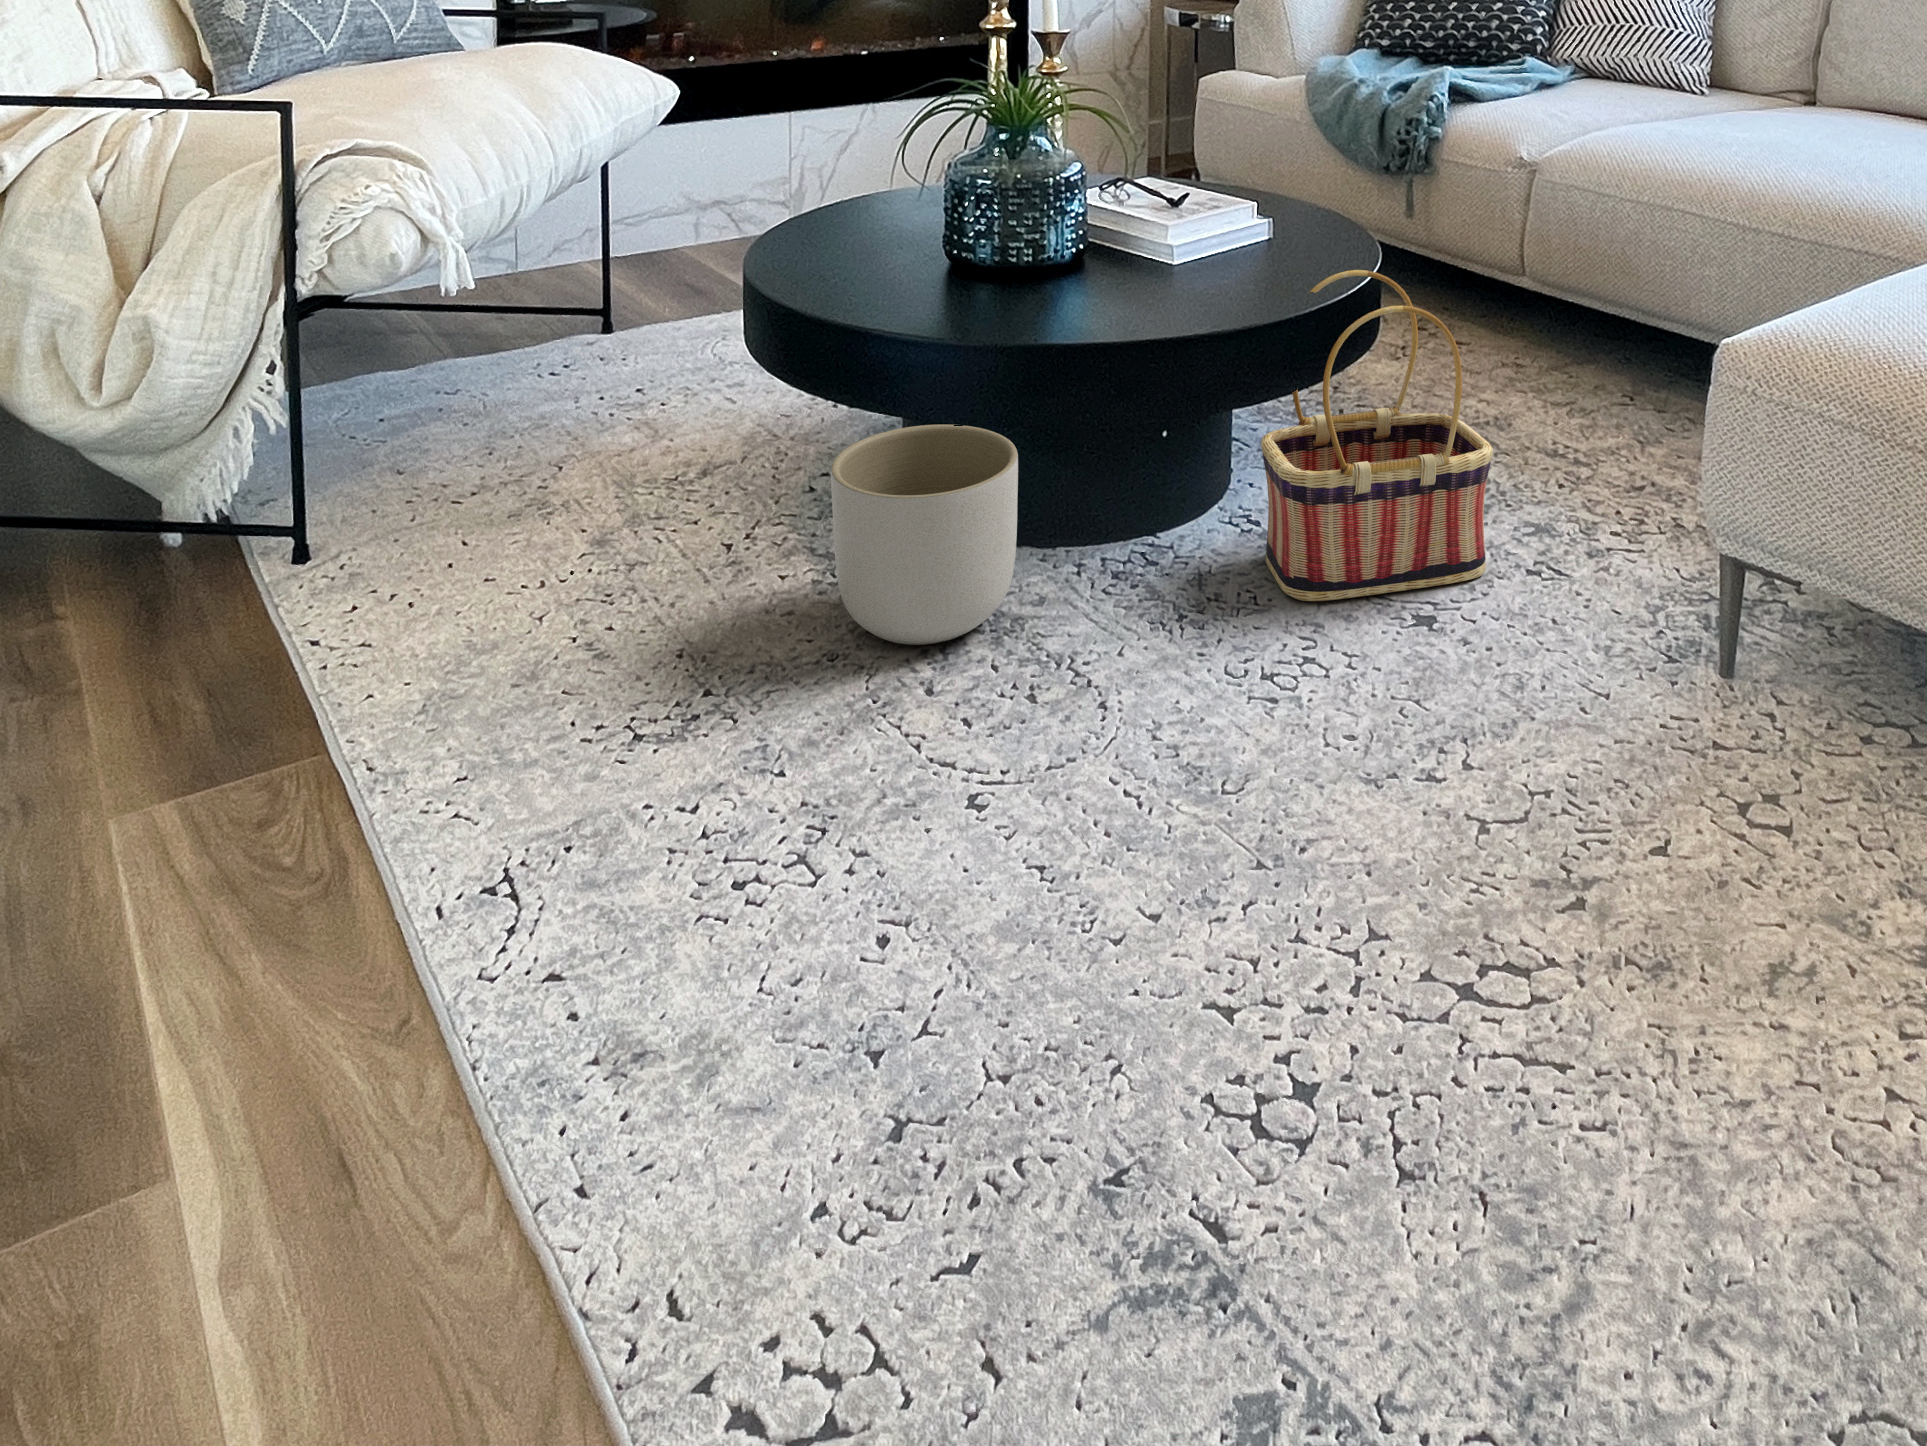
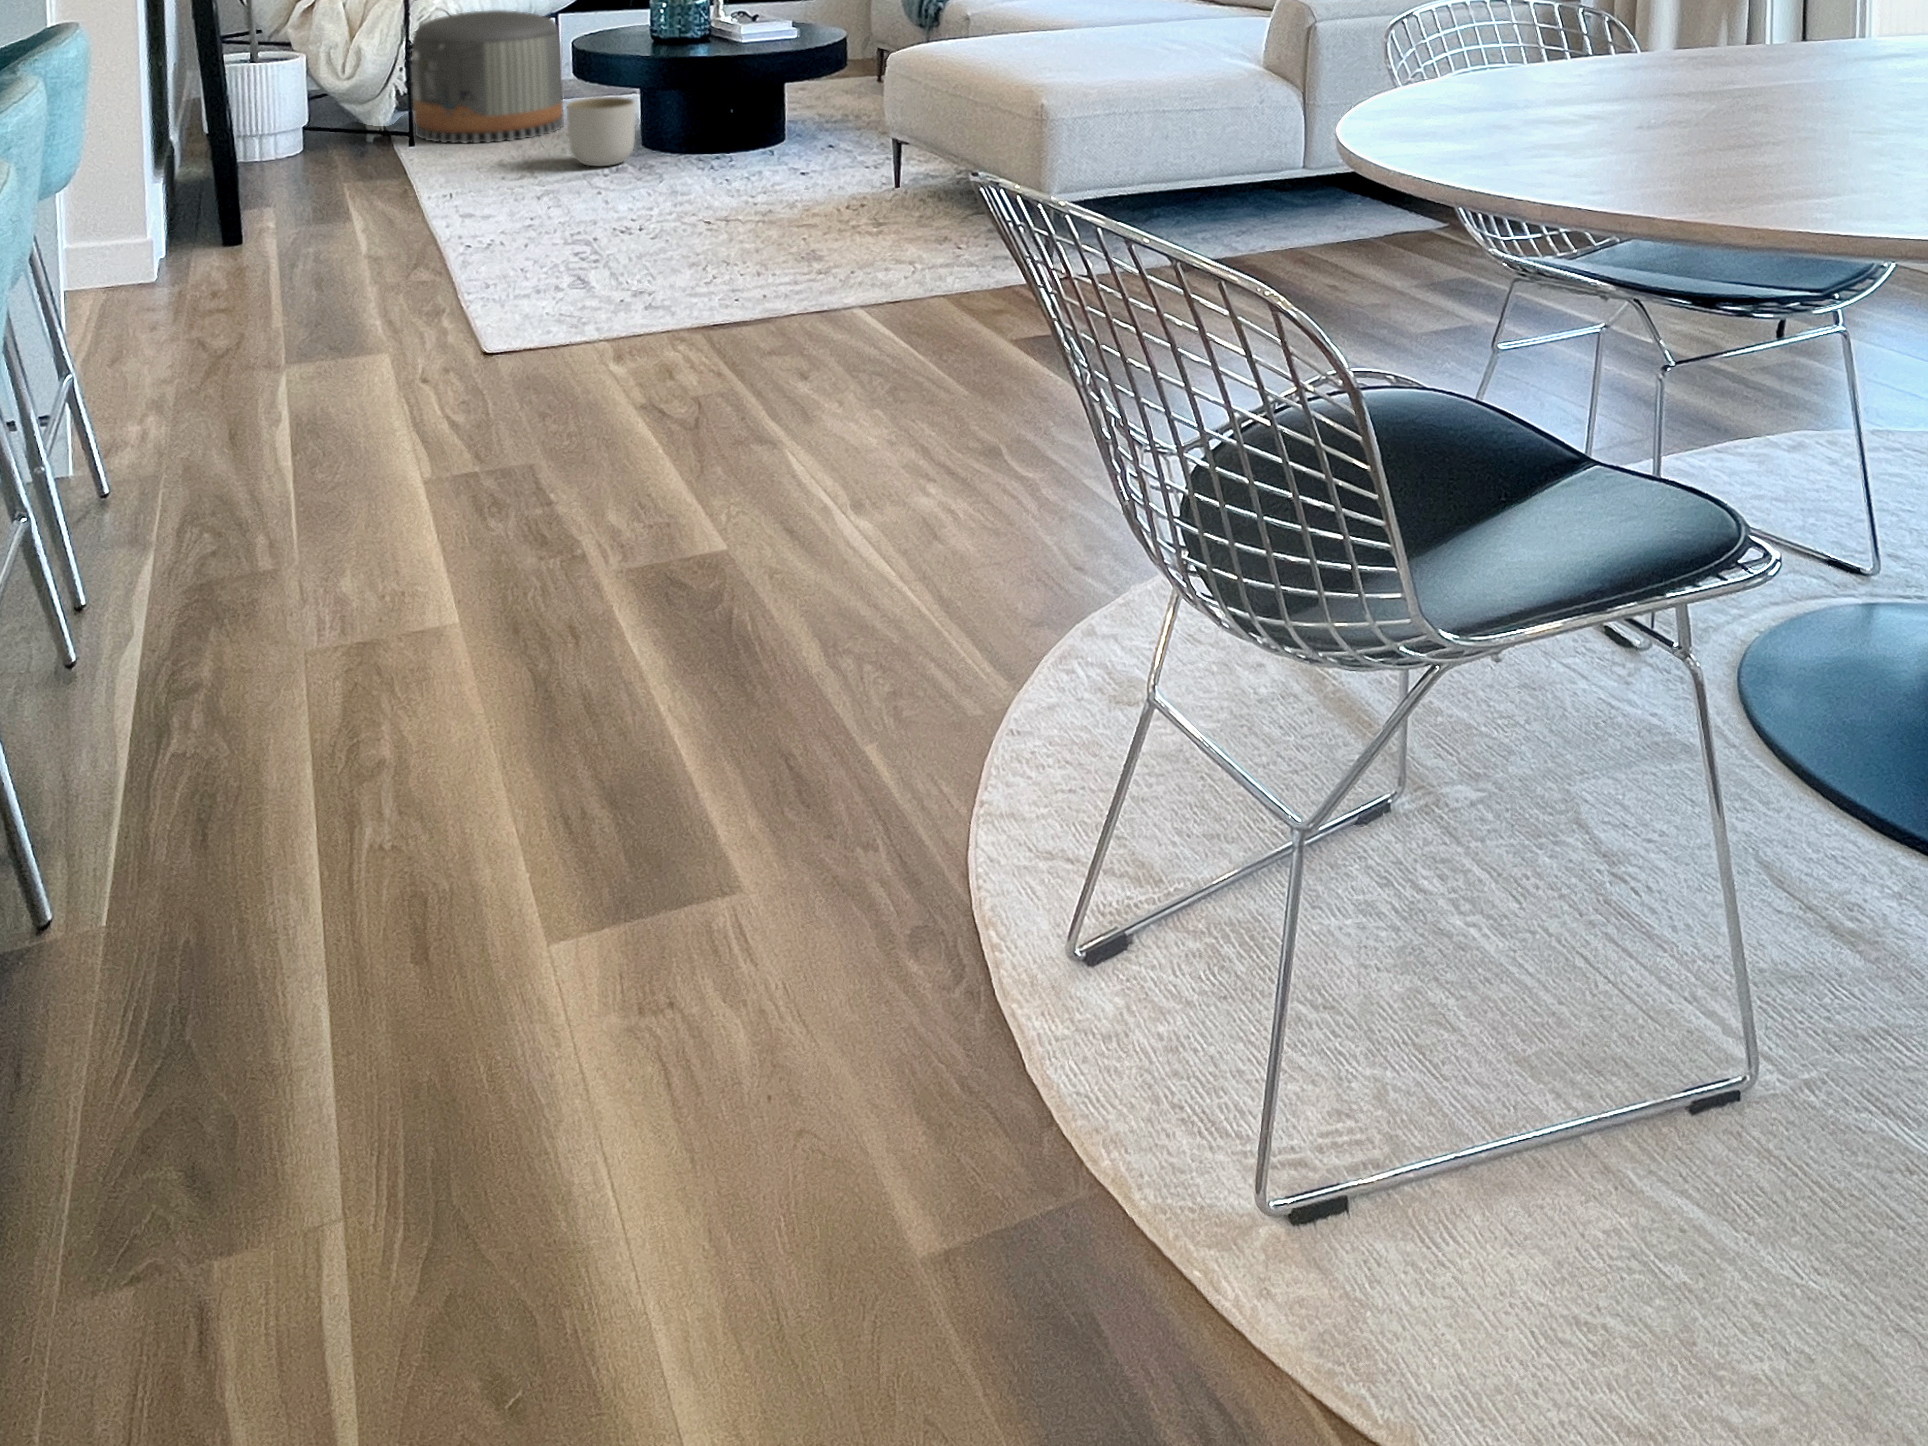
pouf: none [300,174,703,552] -> present [411,10,564,143]
basket: present [1261,270,1493,601] -> none [726,47,816,167]

